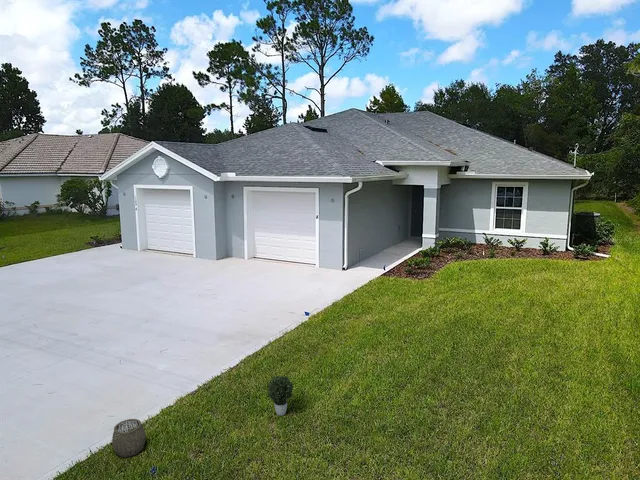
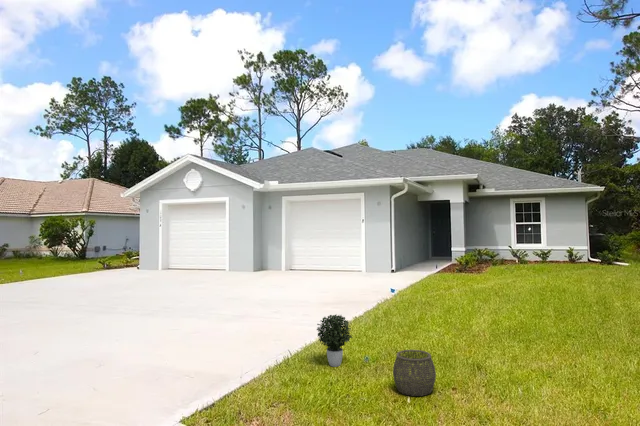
potted plant: present [267,376,294,416] -> present [317,315,352,367]

